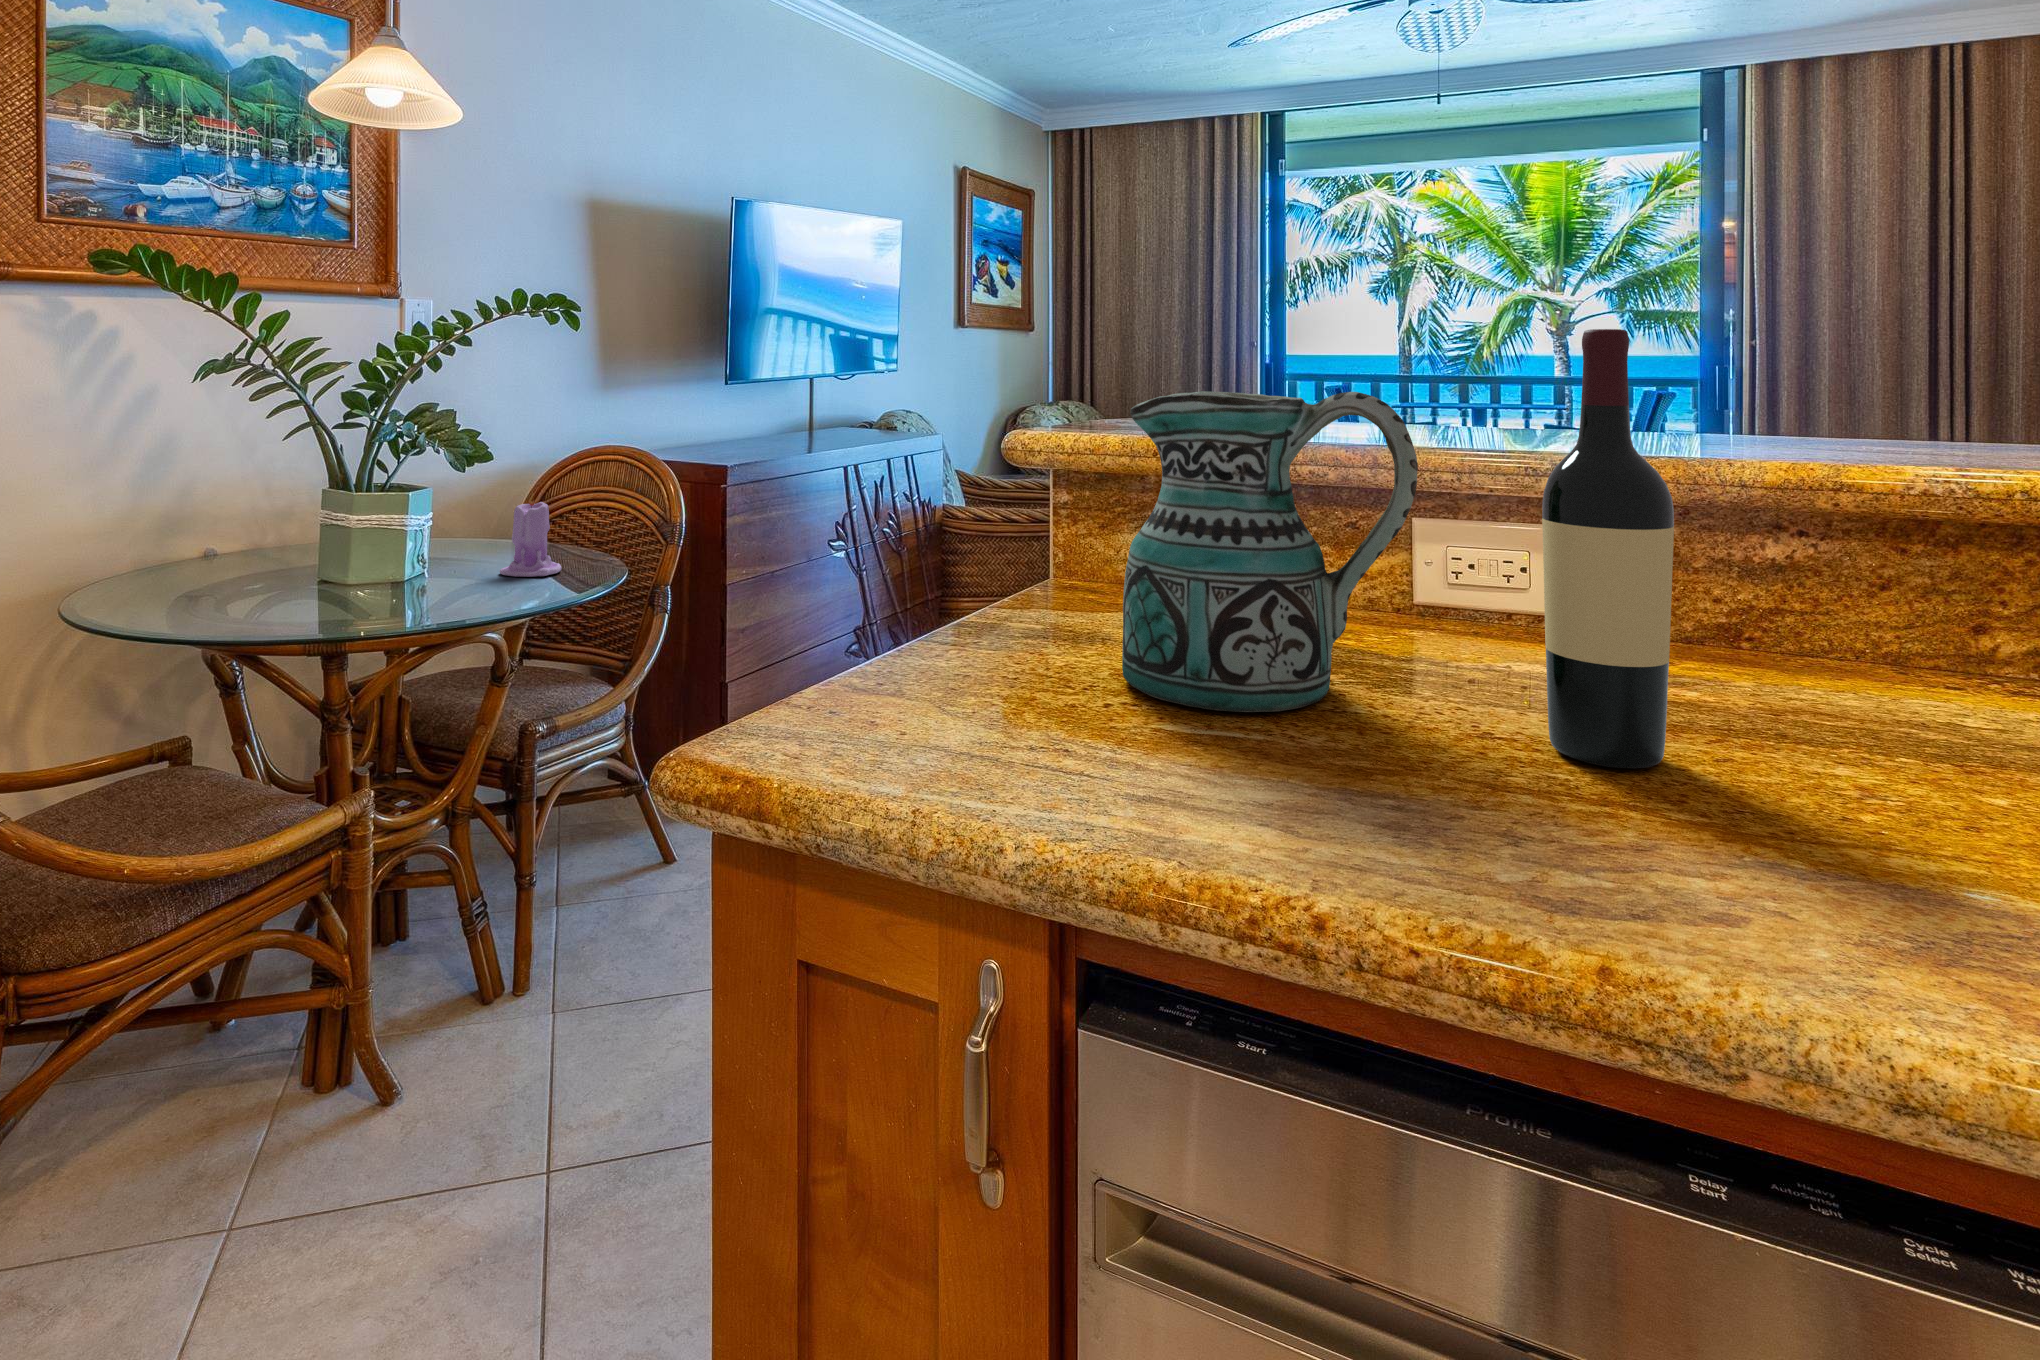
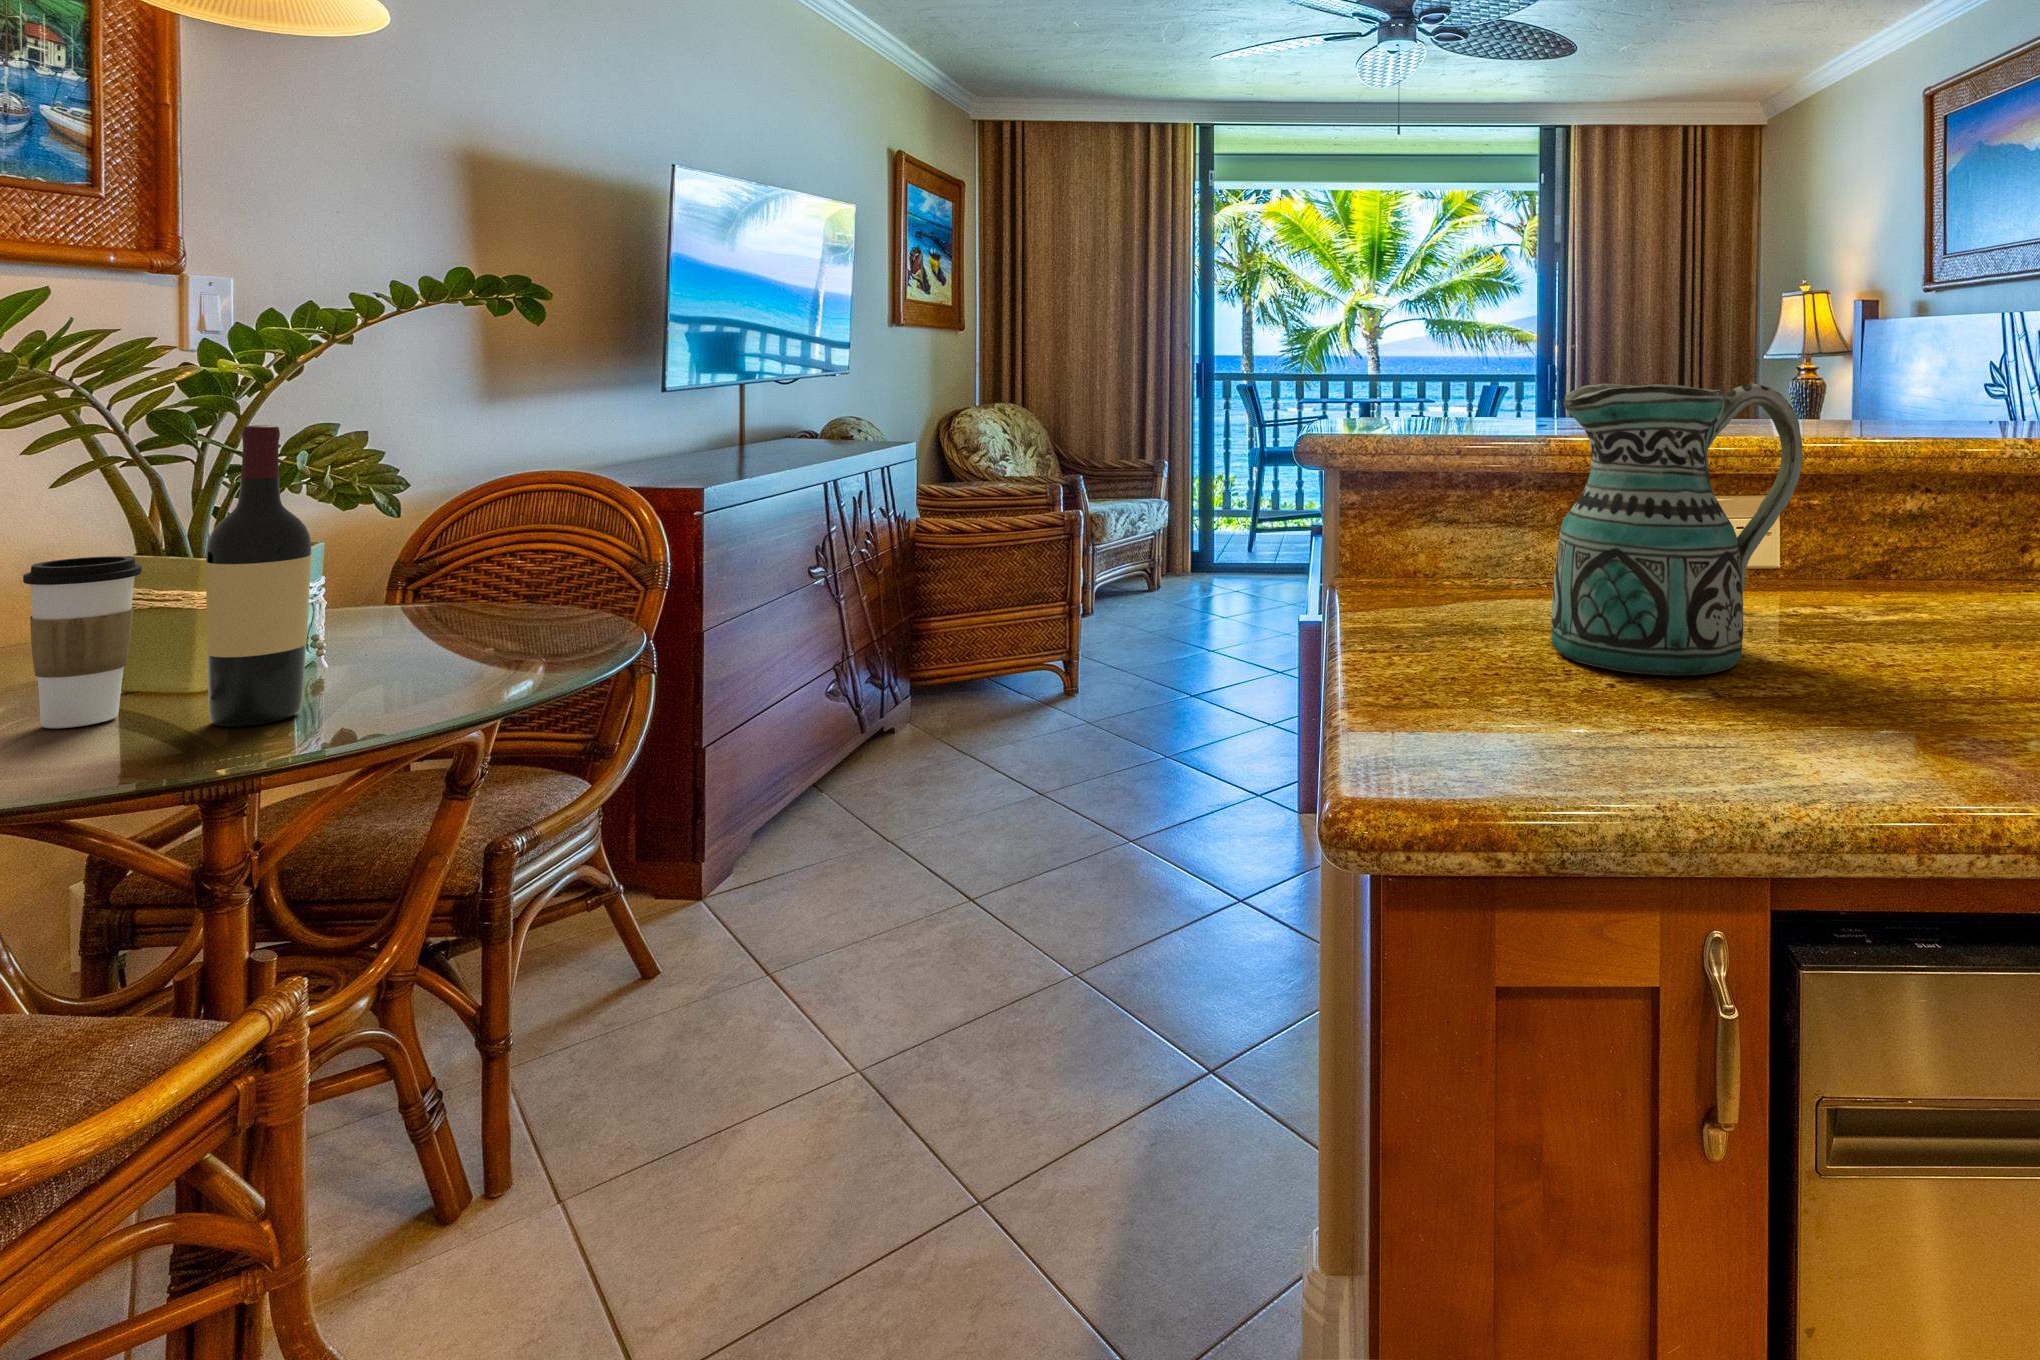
wine bottle: present [1542,329,1674,768] -> present [206,425,311,726]
candle: present [500,493,561,577] -> none [381,527,485,648]
coffee cup: none [285,500,341,603] -> present [23,556,142,728]

